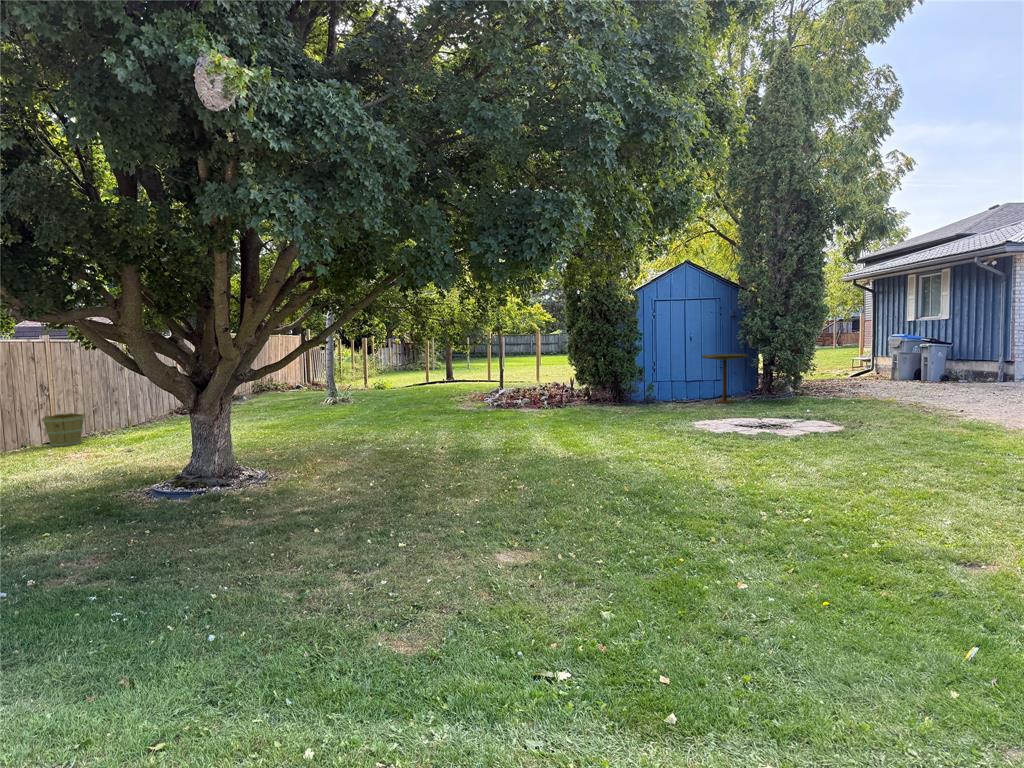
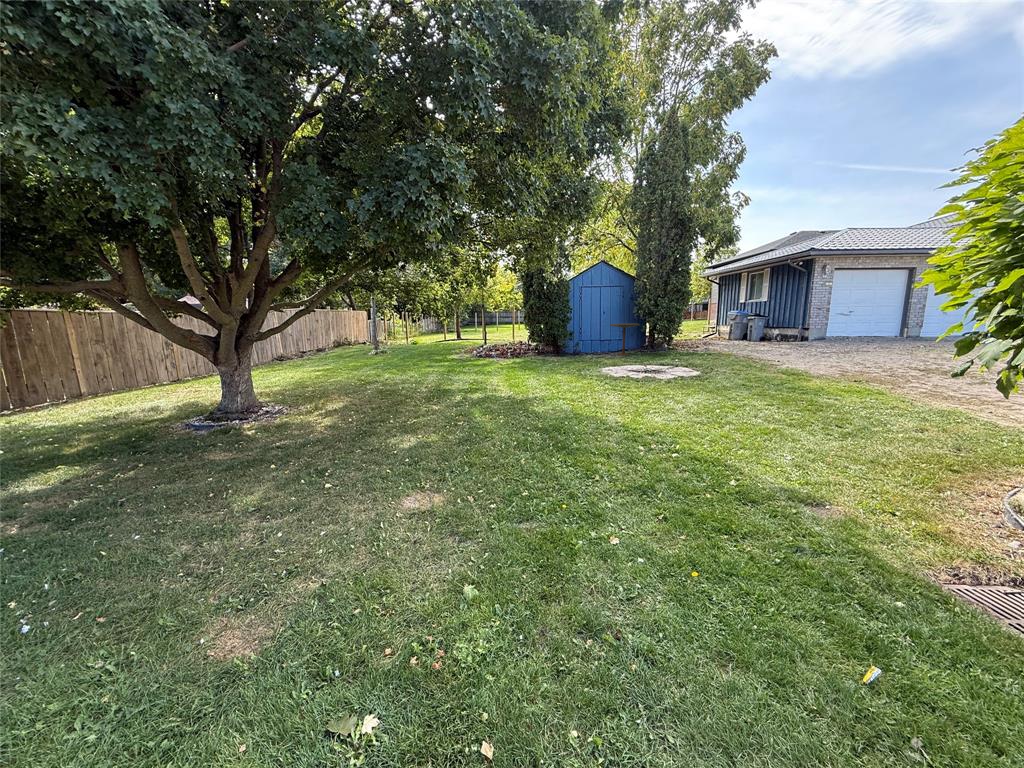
wooden bucket: present [42,413,85,447] -> none [166,362,197,385]

